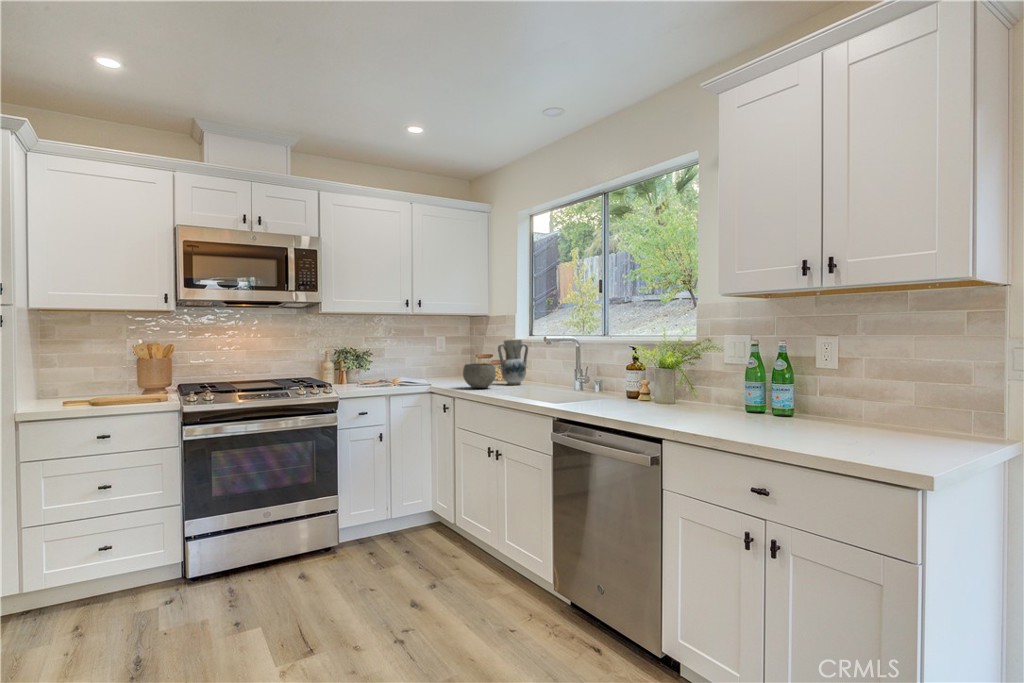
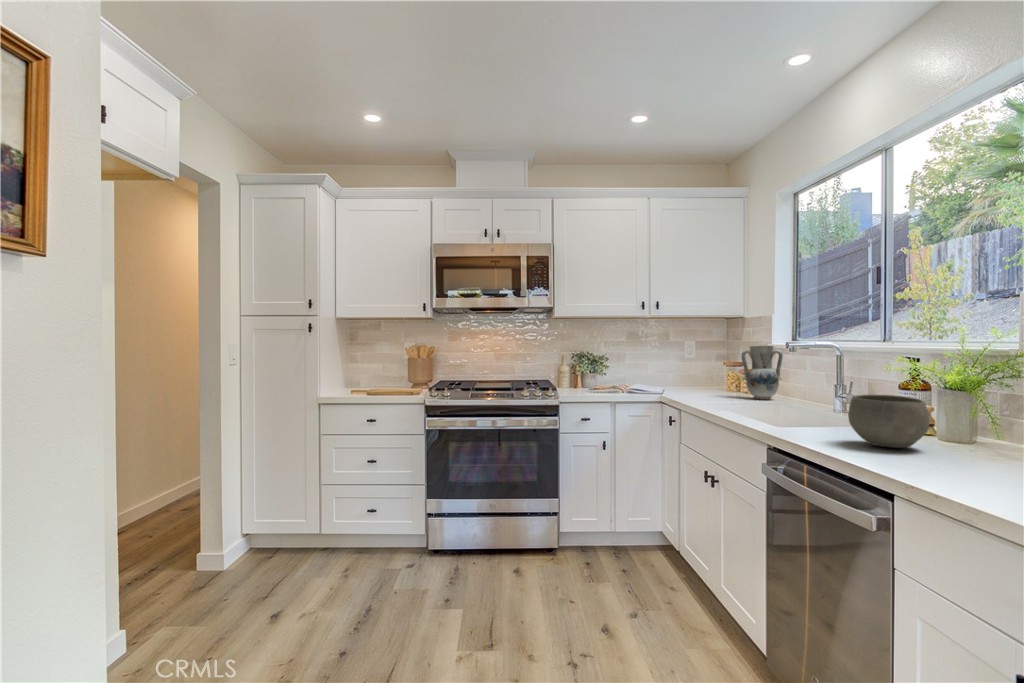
bowl: present [463,363,496,388] -> present [848,395,930,448]

